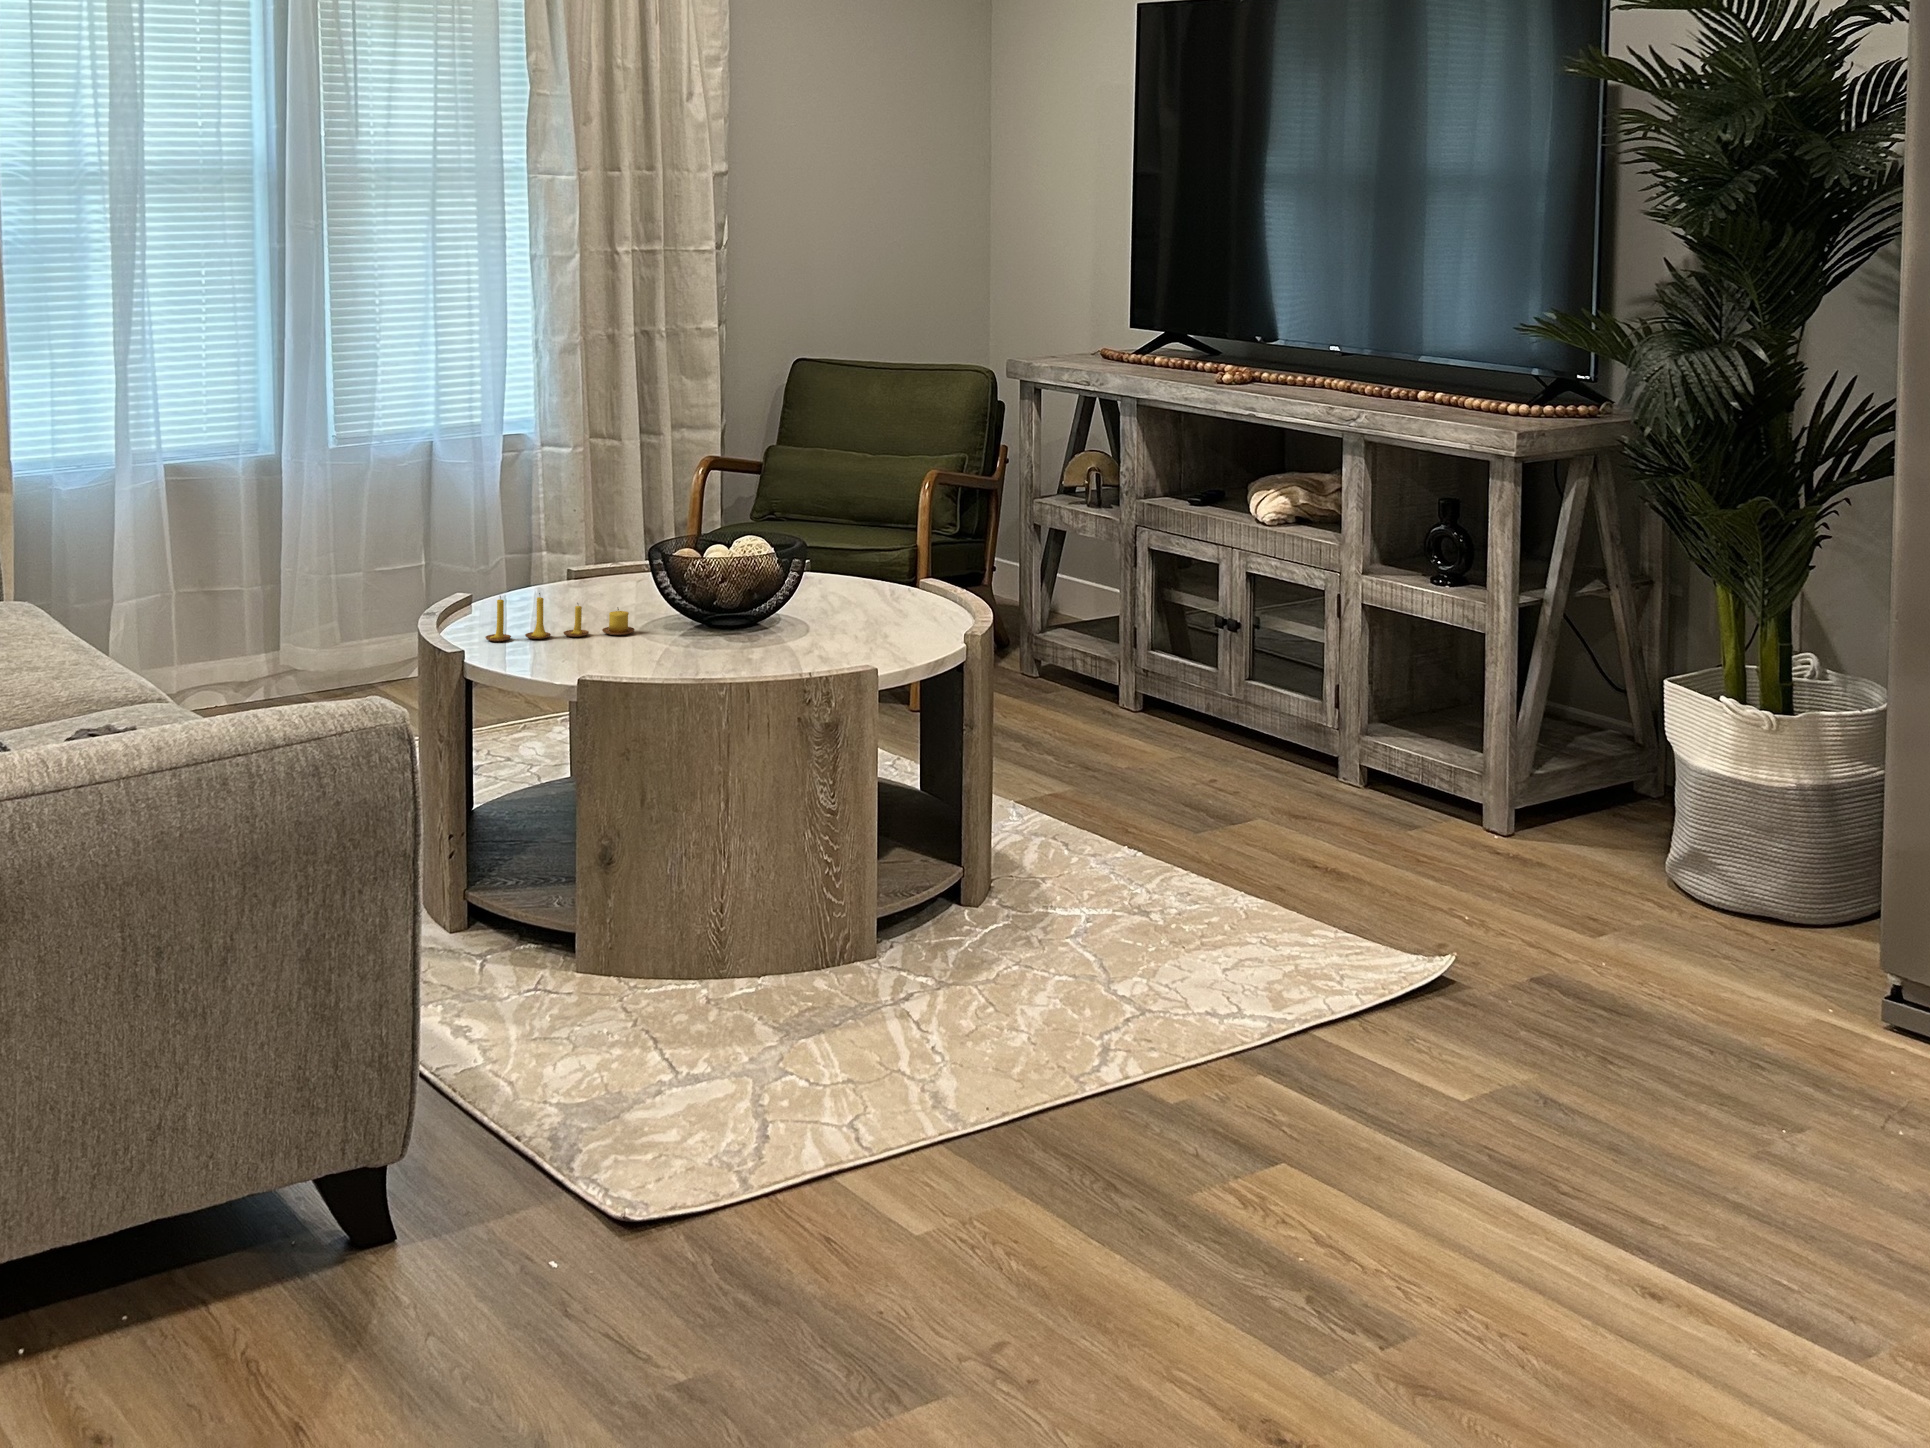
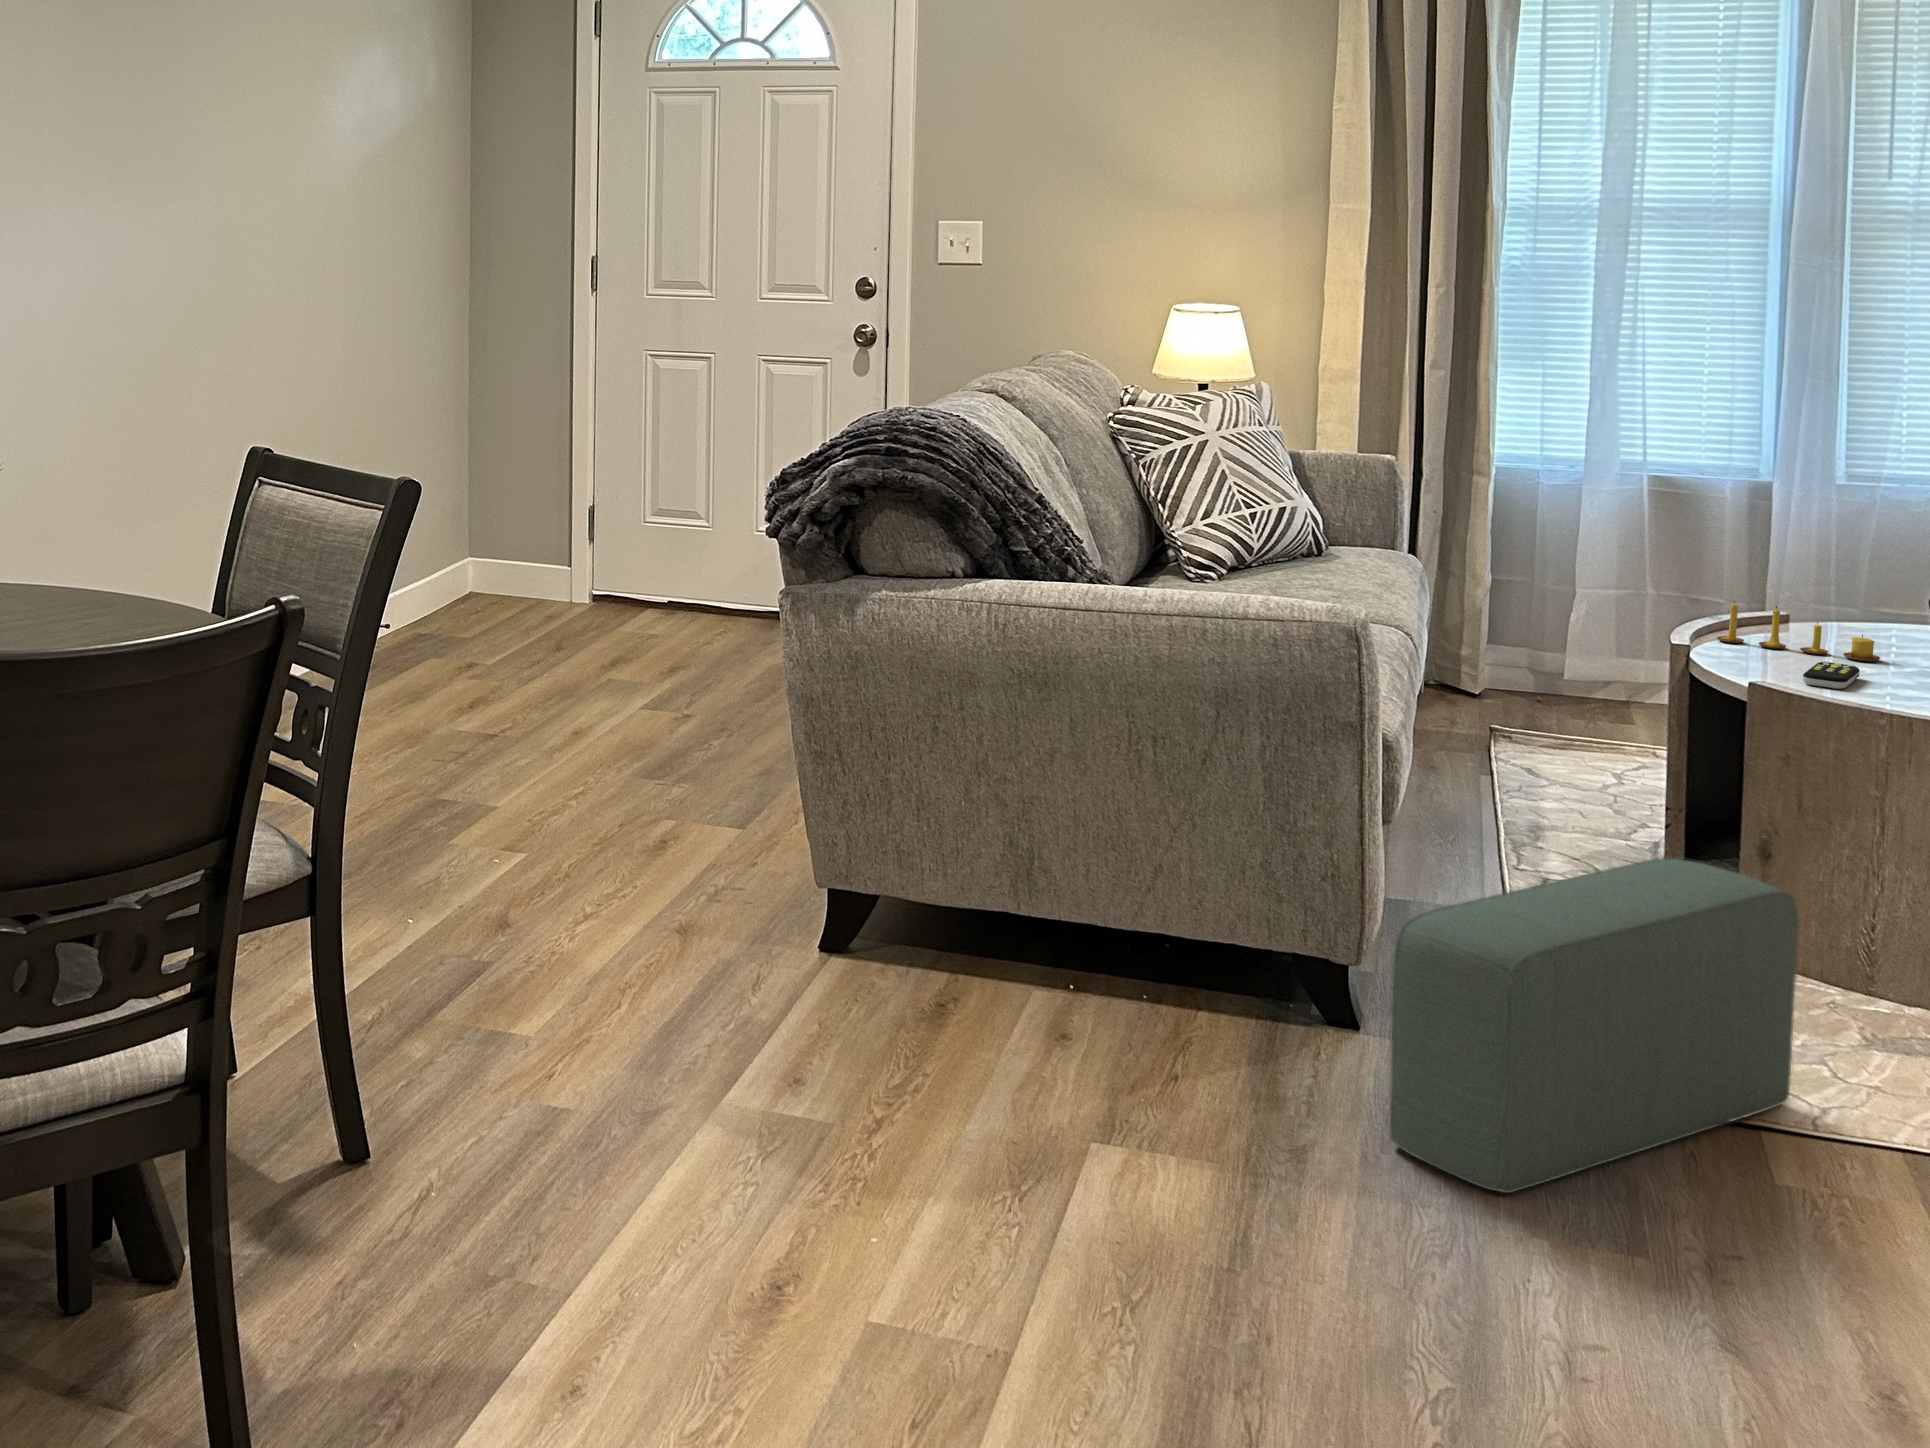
remote control: none [620,643,670,673] -> present [1803,661,1860,689]
pouf: none [595,903,813,1383] -> present [1390,858,1798,1193]

